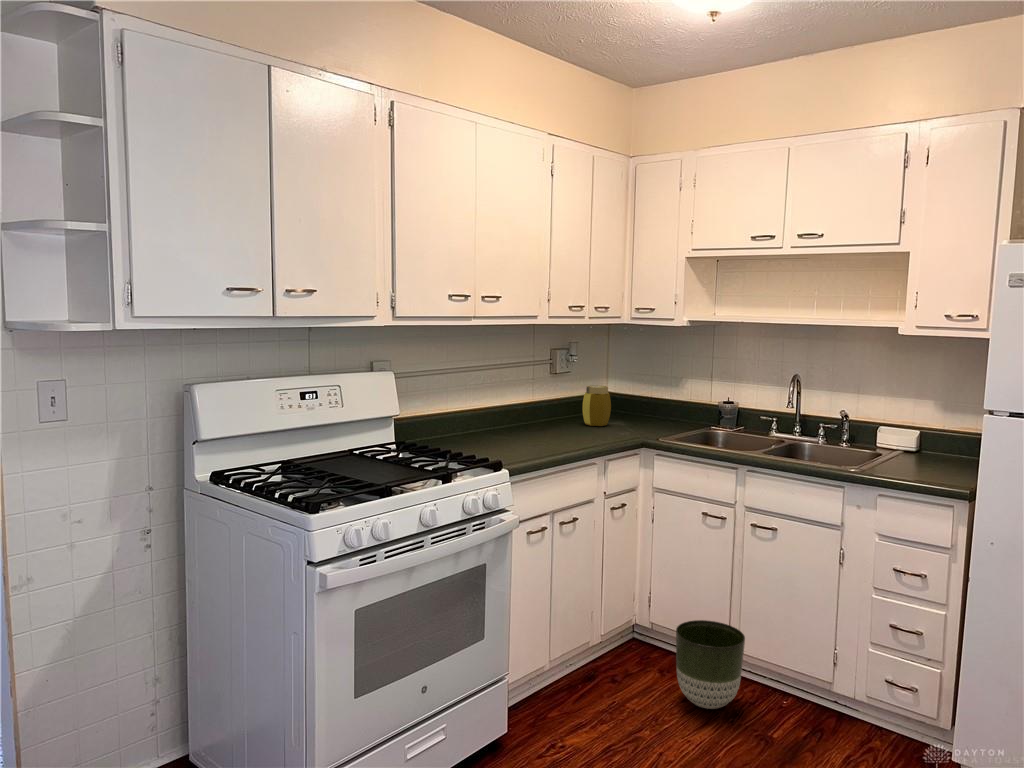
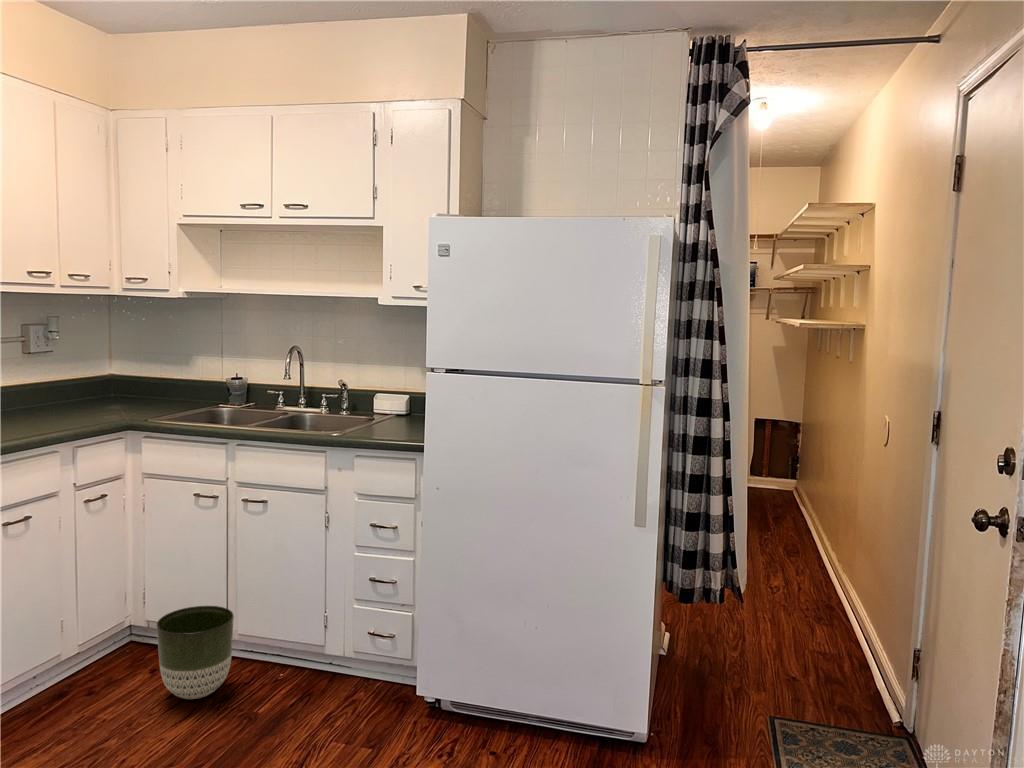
jar: present [582,385,611,426] -> none [62,365,98,410]

